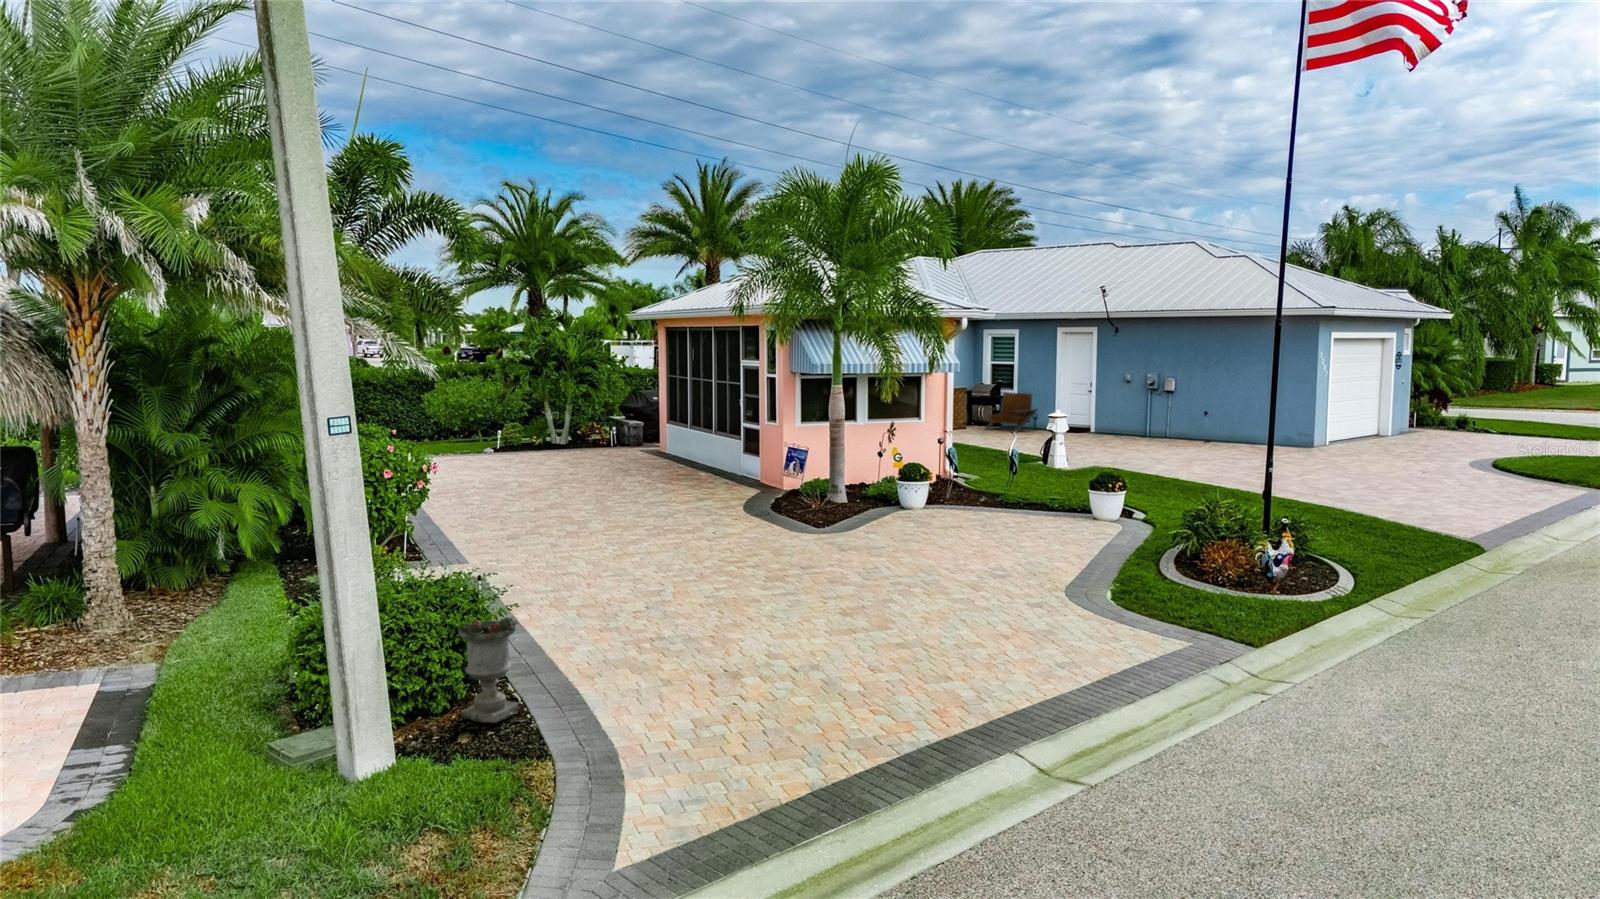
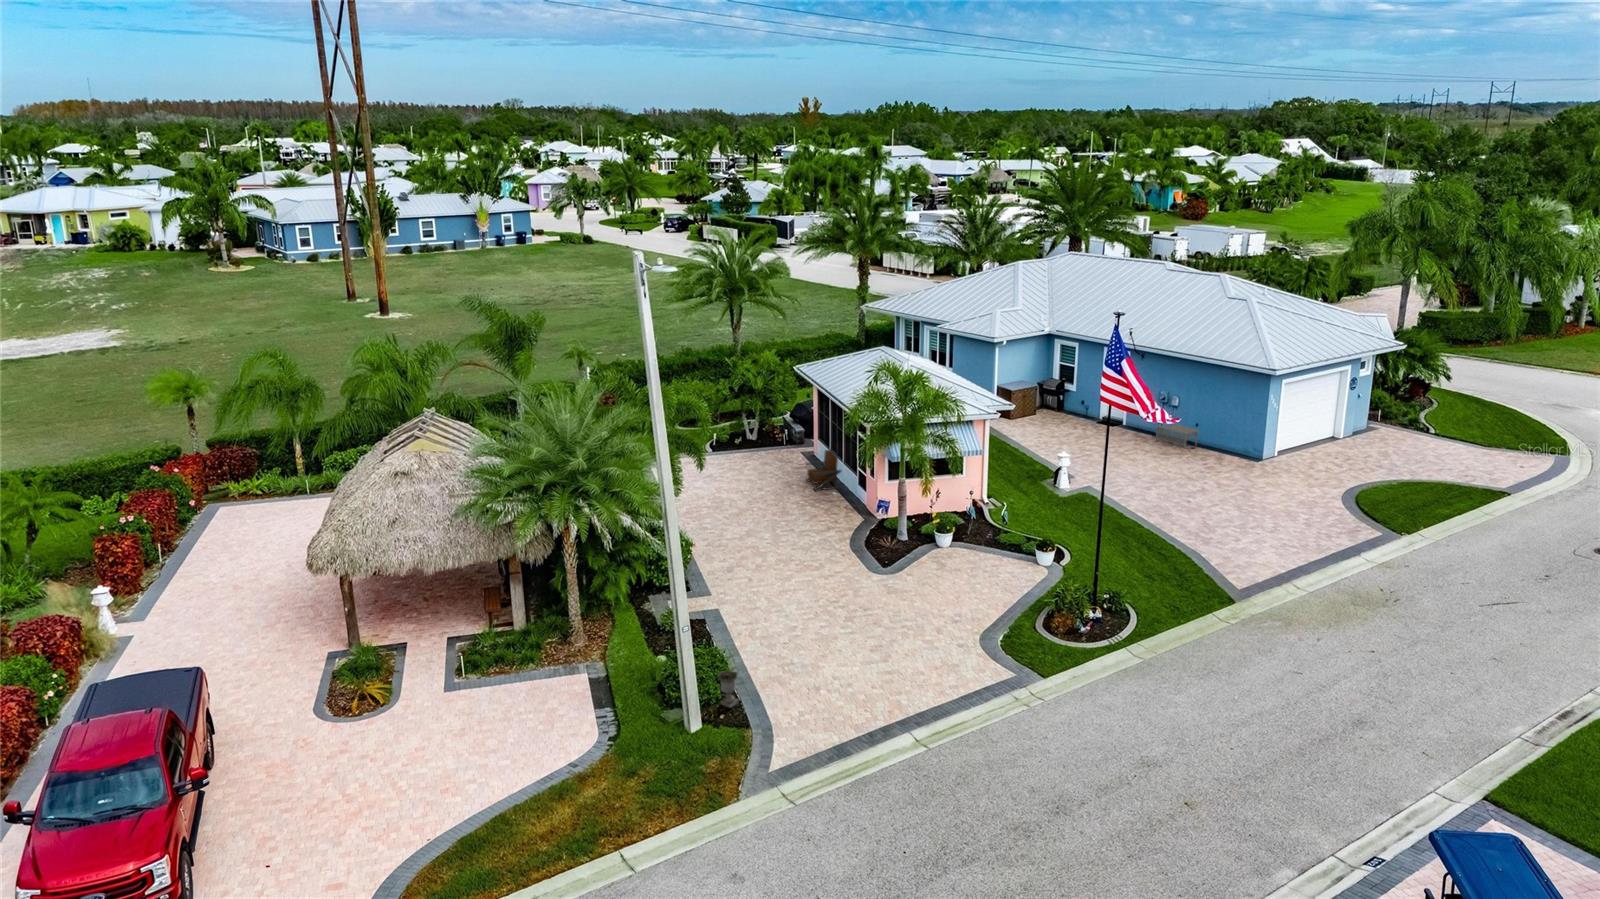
lounge chair: present [985,392,1037,432] -> present [806,450,841,491]
storage bench: none [1144,416,1206,444] -> present [1156,424,1198,448]

